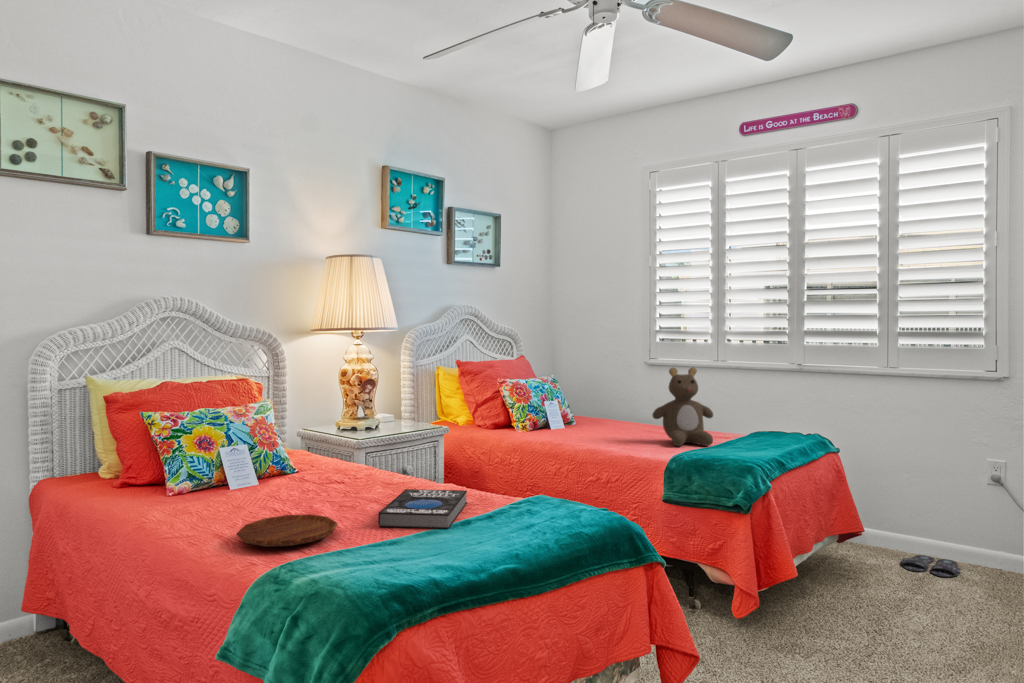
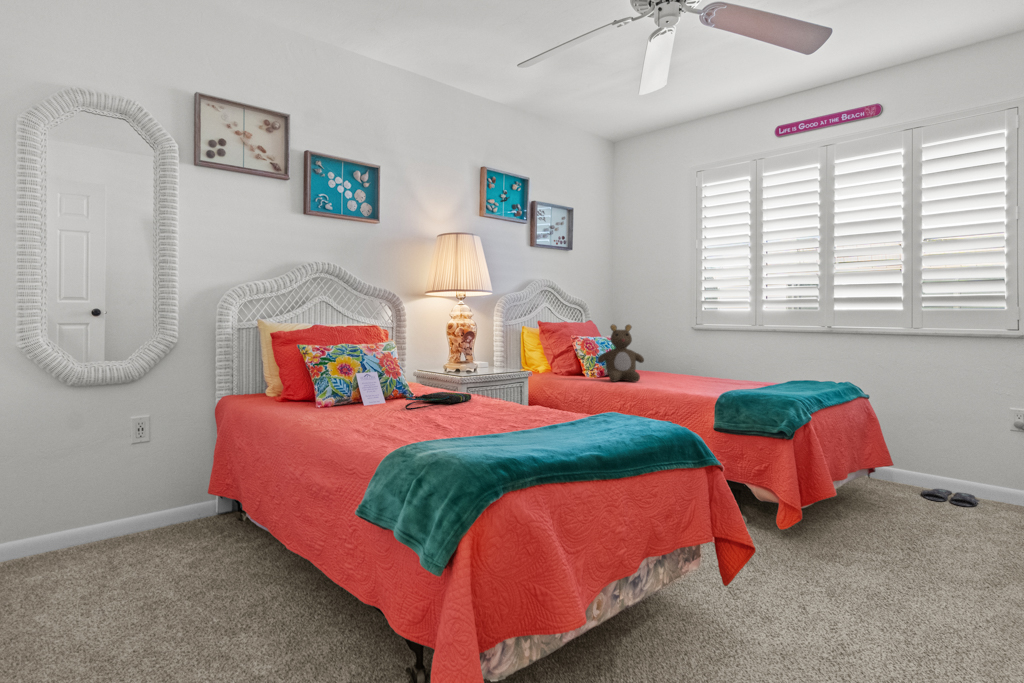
teddy bear: present [652,368,713,446] -> present [598,324,644,382]
tote bag: none [283,467,368,498] -> present [405,392,471,410]
book: present [378,489,467,529] -> none [483,403,554,429]
tray: present [237,514,338,547] -> none [369,416,450,435]

